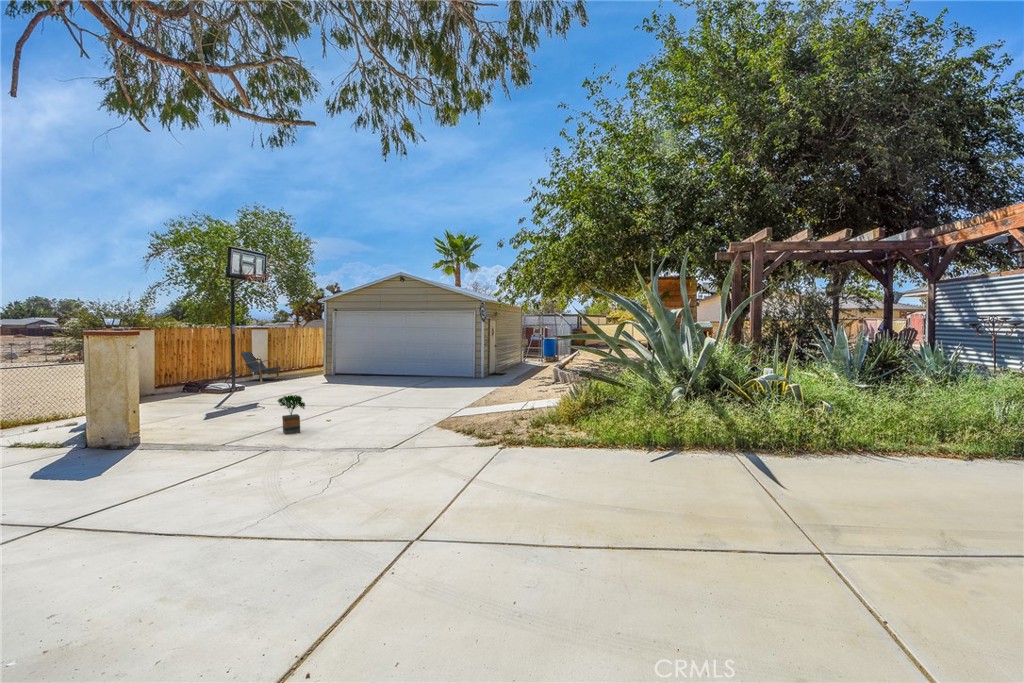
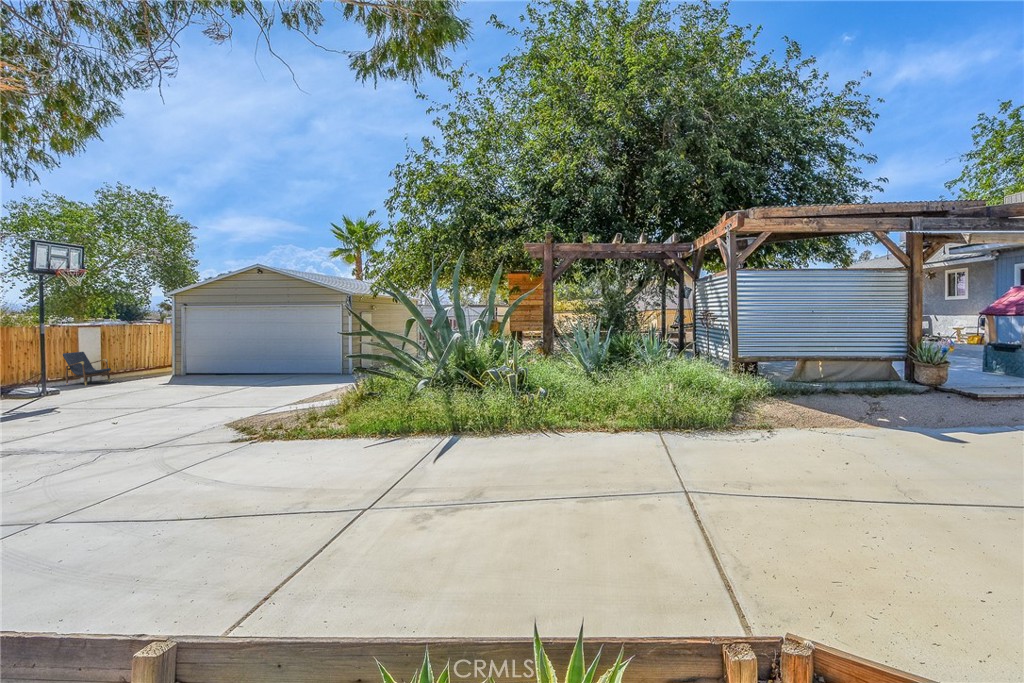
potted tree: present [278,395,305,435] -> none [13,398,49,439]

